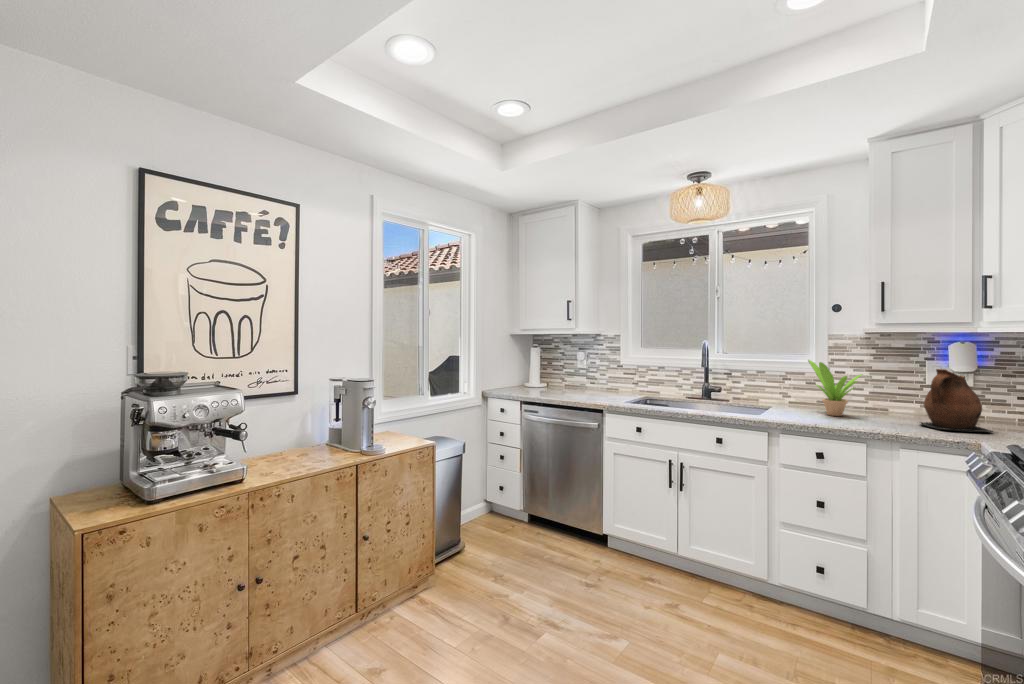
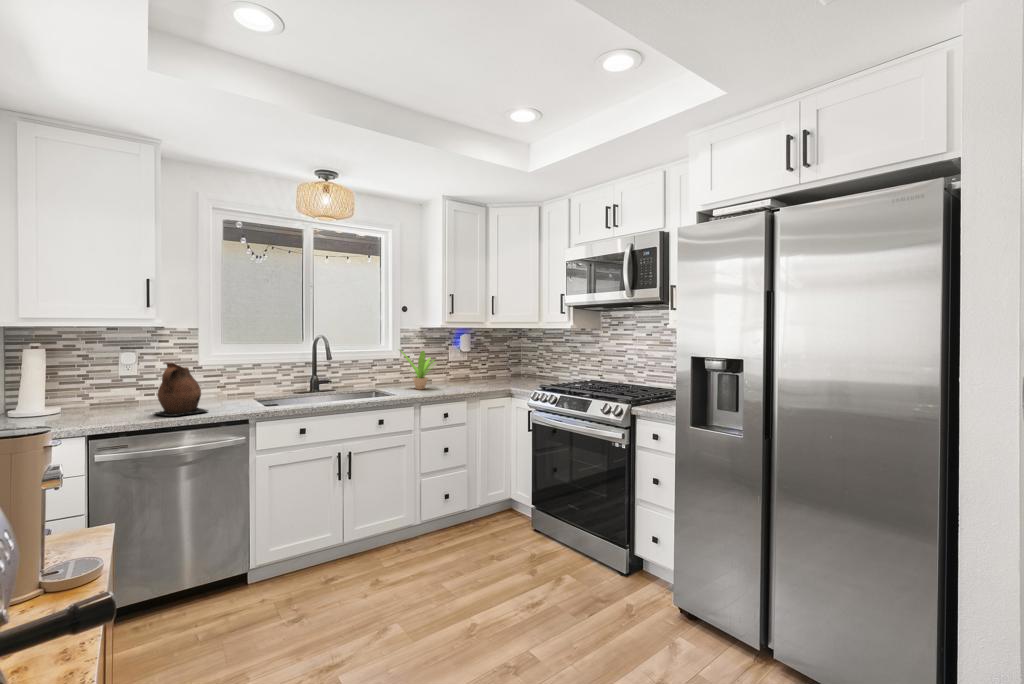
ceramic pitcher: present [921,369,993,433] -> present [155,363,208,416]

